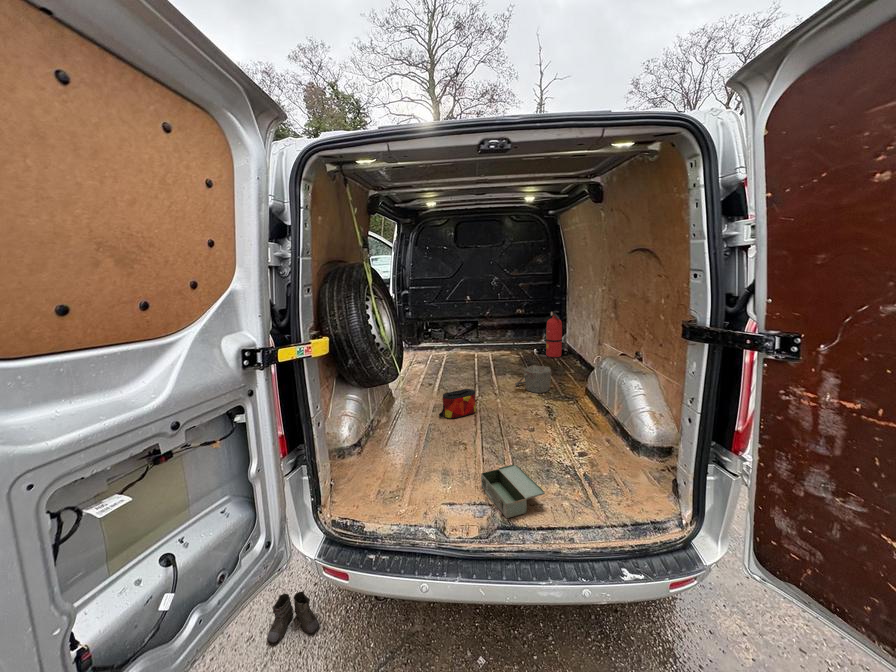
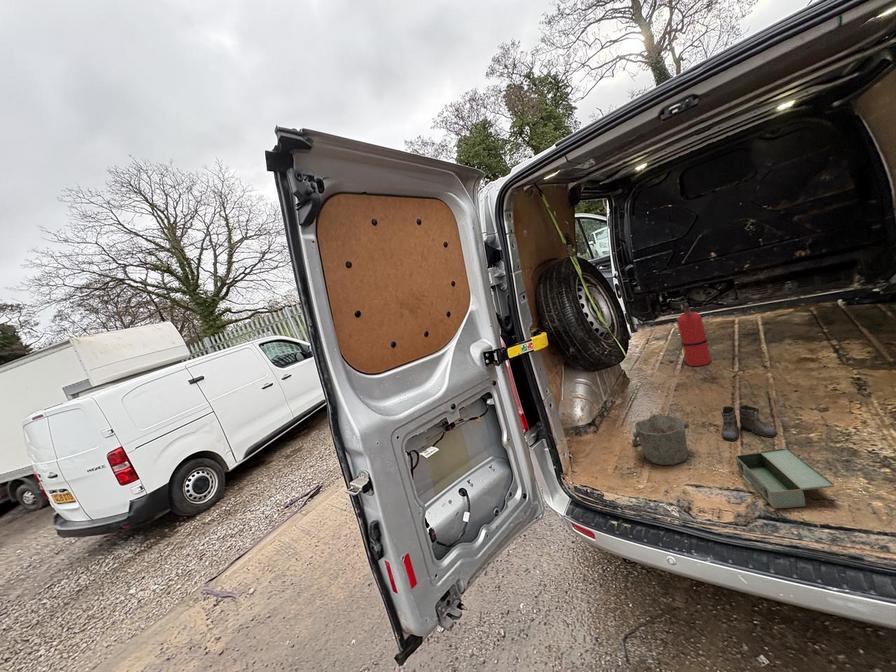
fire extinguisher: present [546,311,562,357] -> present [678,303,711,366]
bucket: present [515,365,551,393] -> present [632,415,689,465]
bag: present [439,389,476,419] -> none [682,363,732,396]
boots: present [267,591,319,645] -> present [721,405,776,441]

